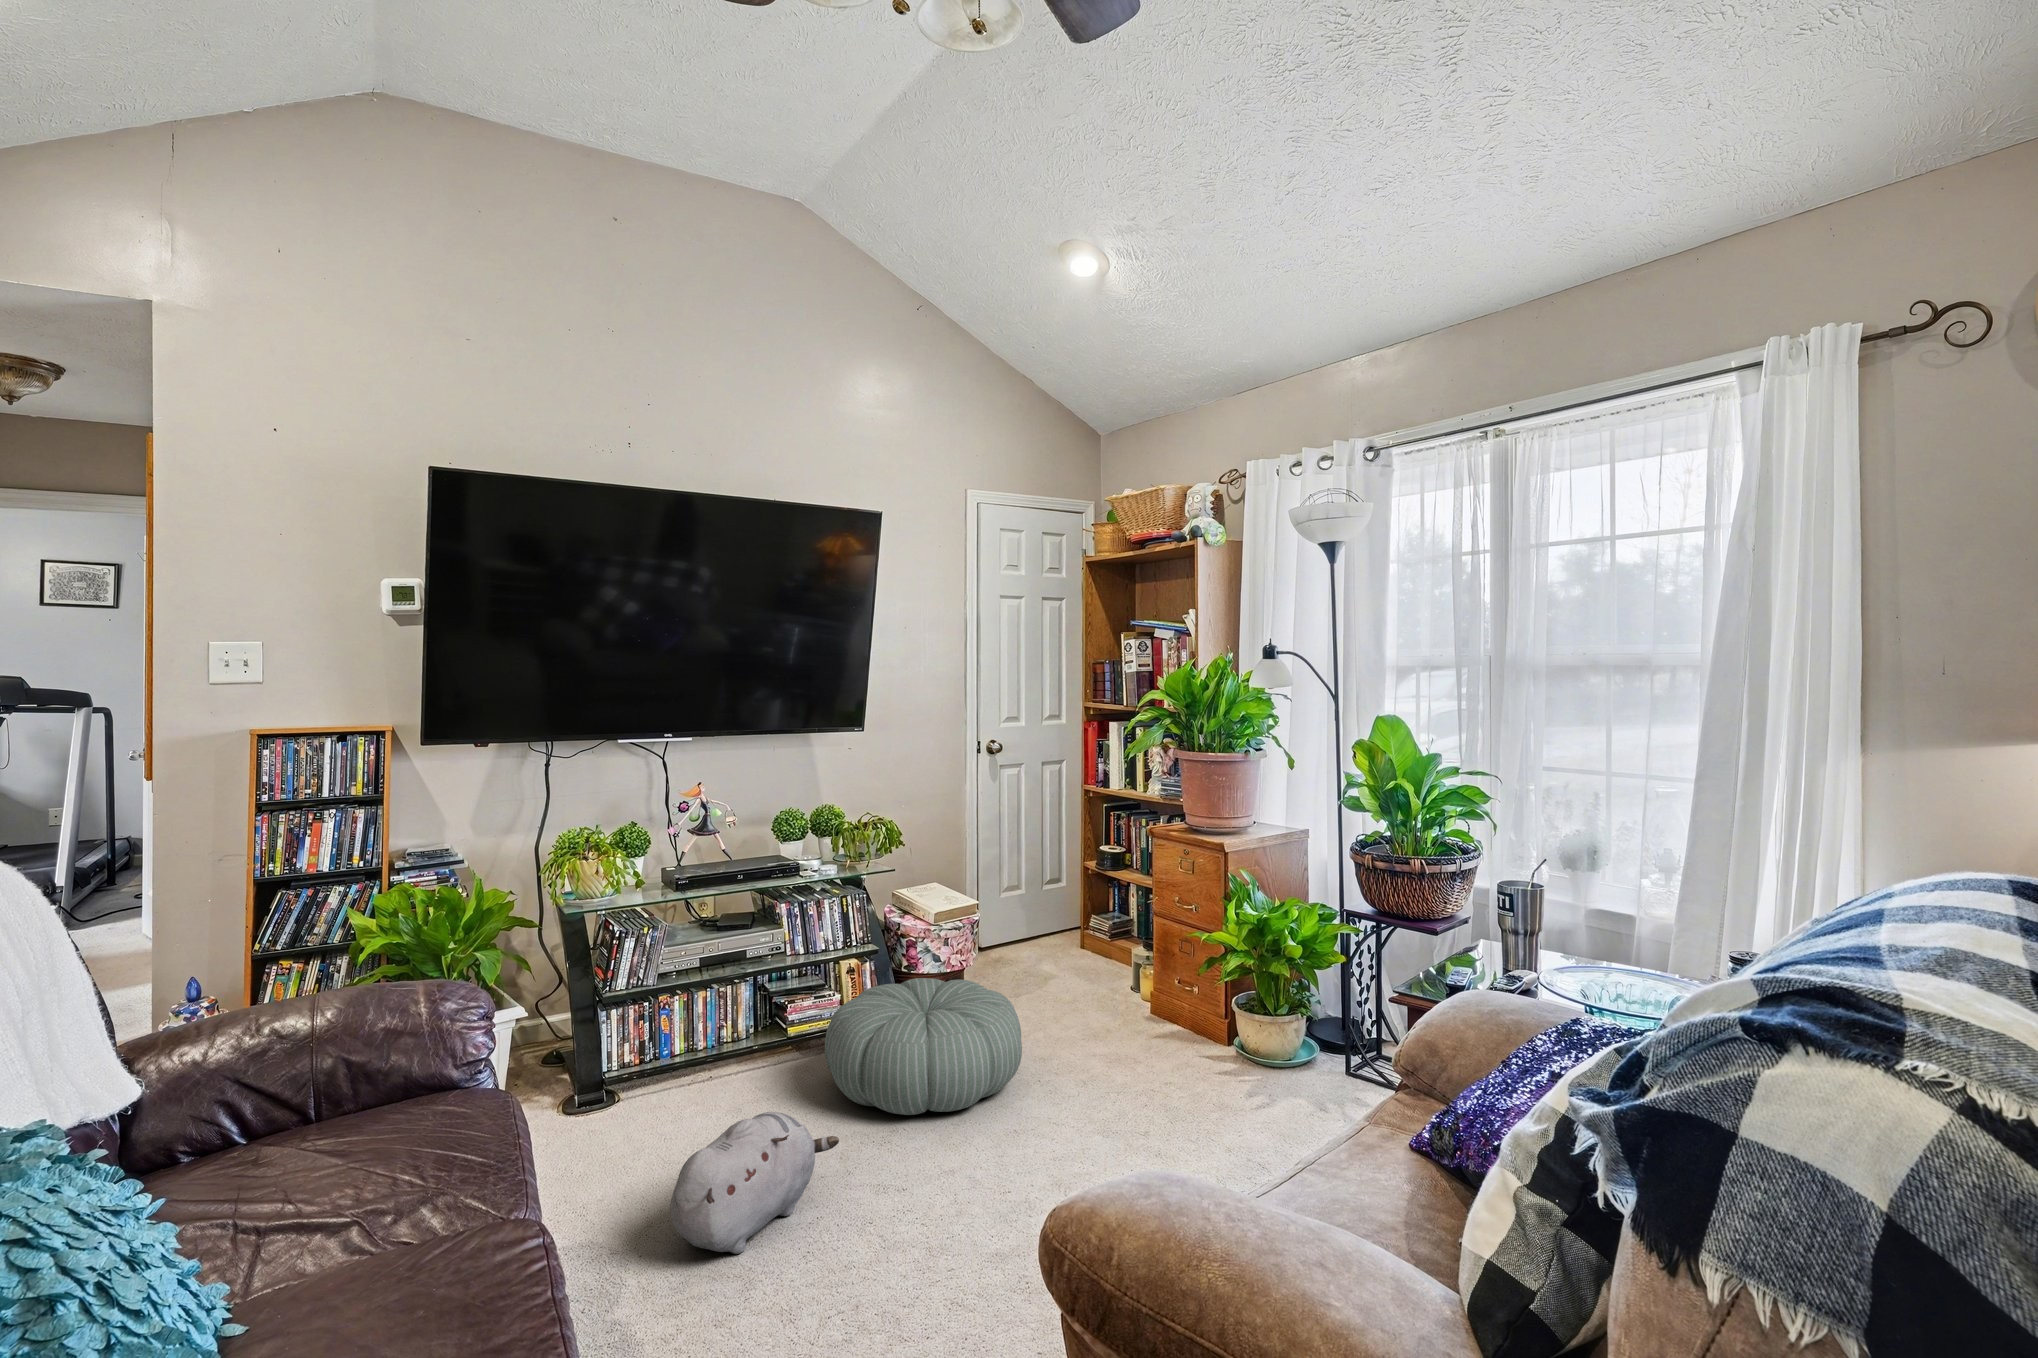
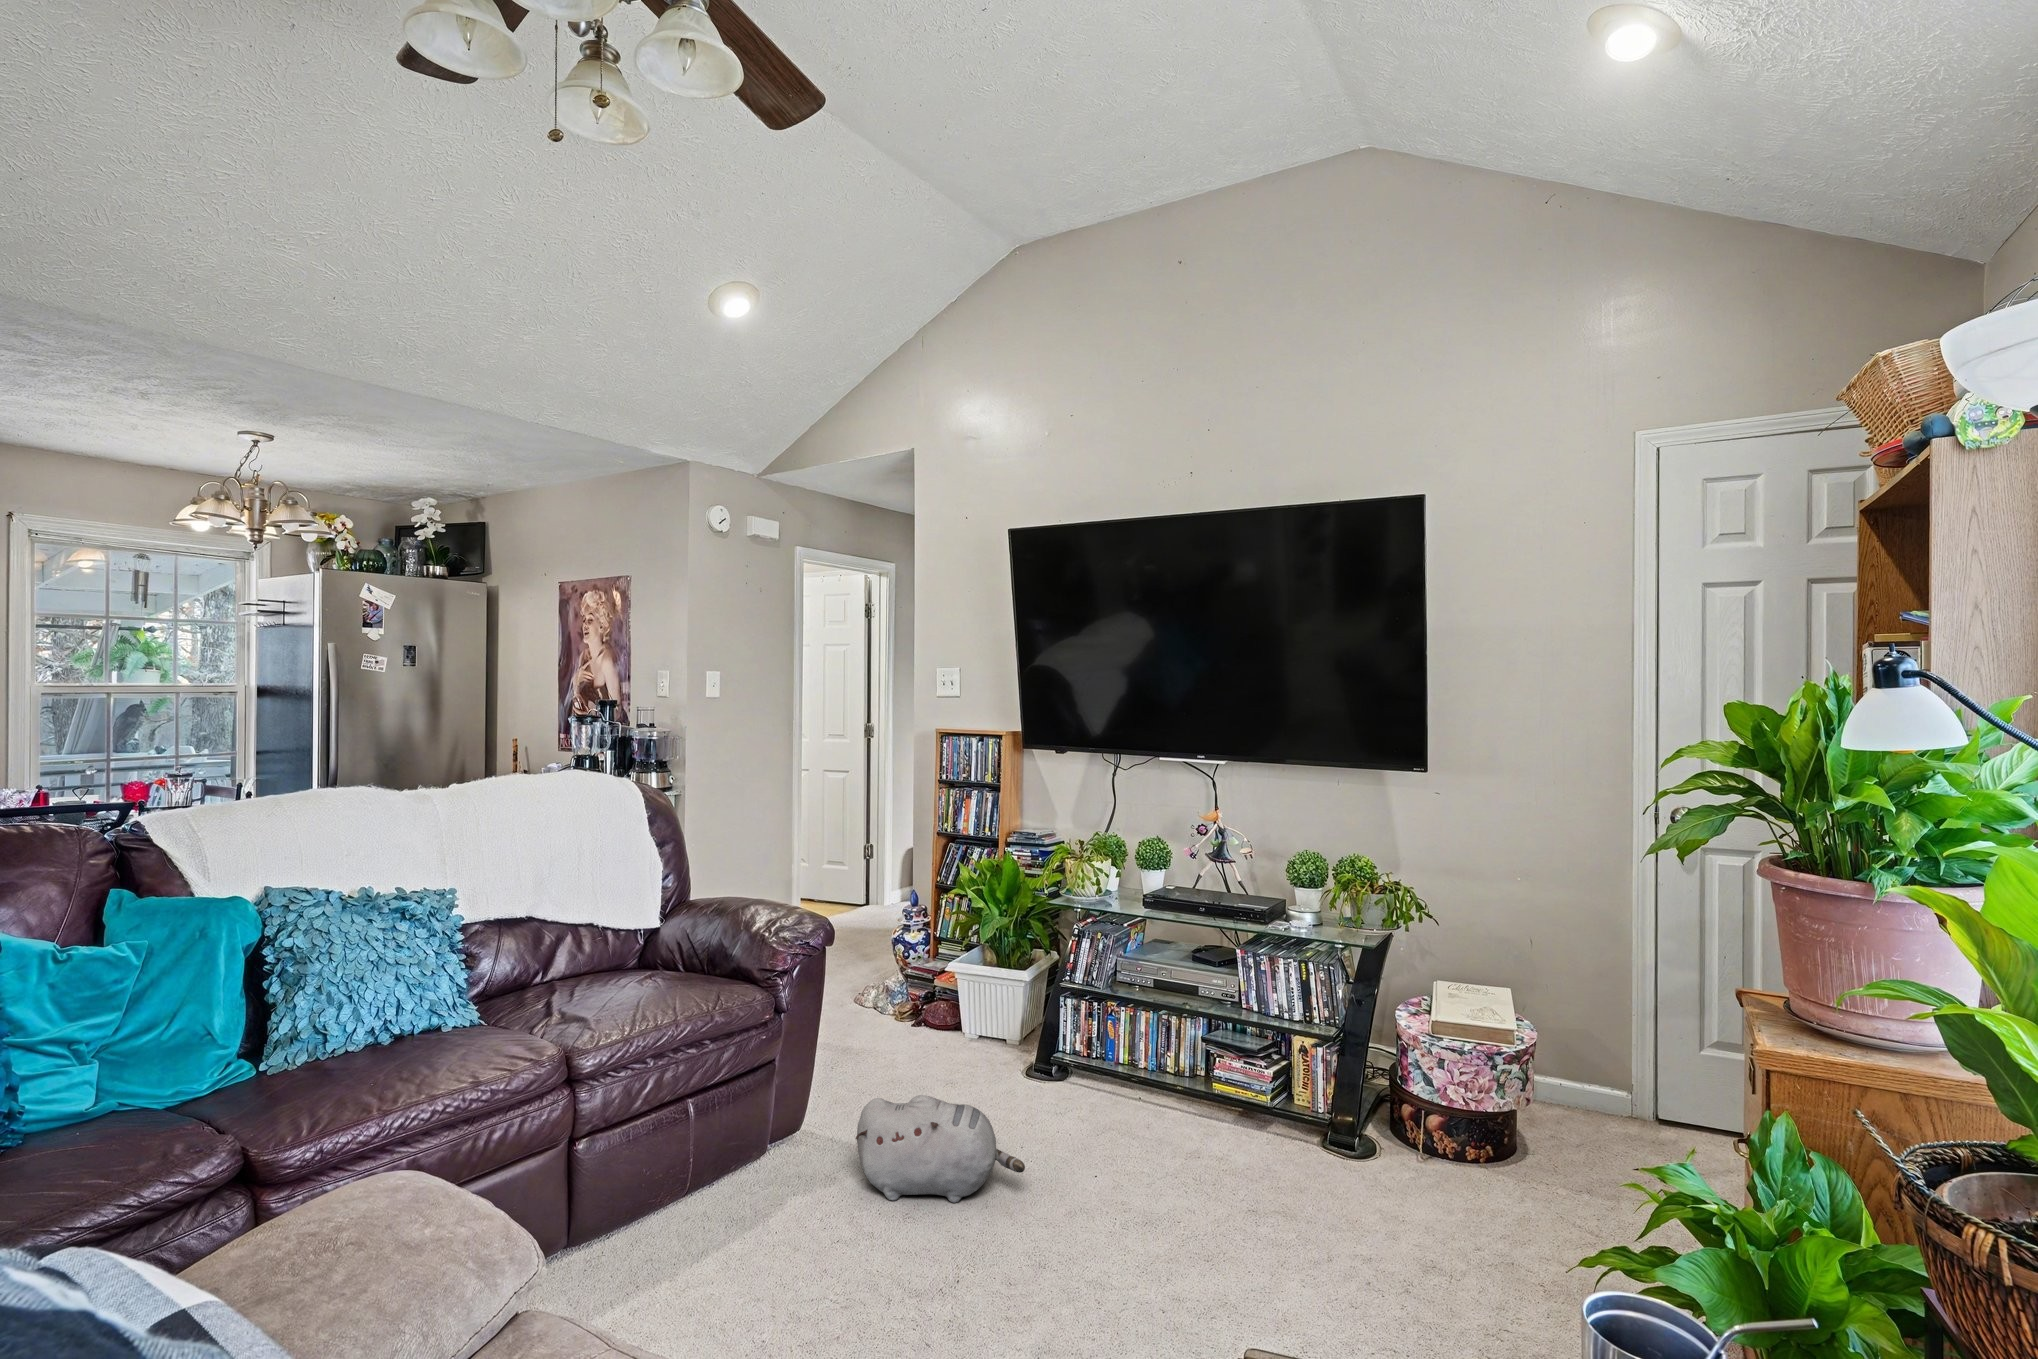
pouf: present [825,978,1022,1115] -> none [1131,1066,1370,1238]

